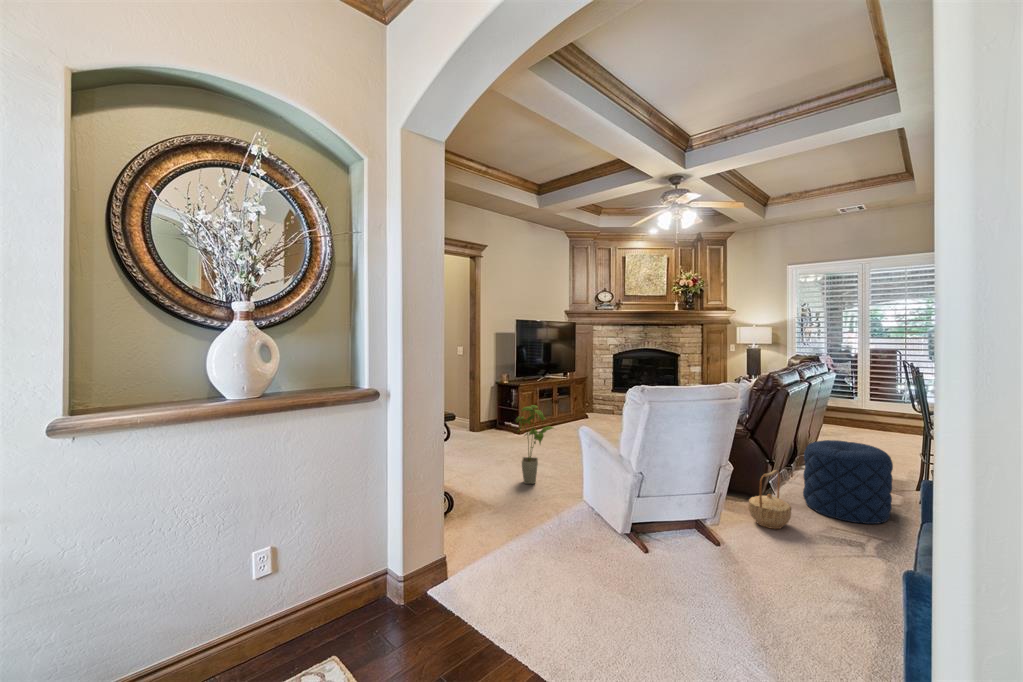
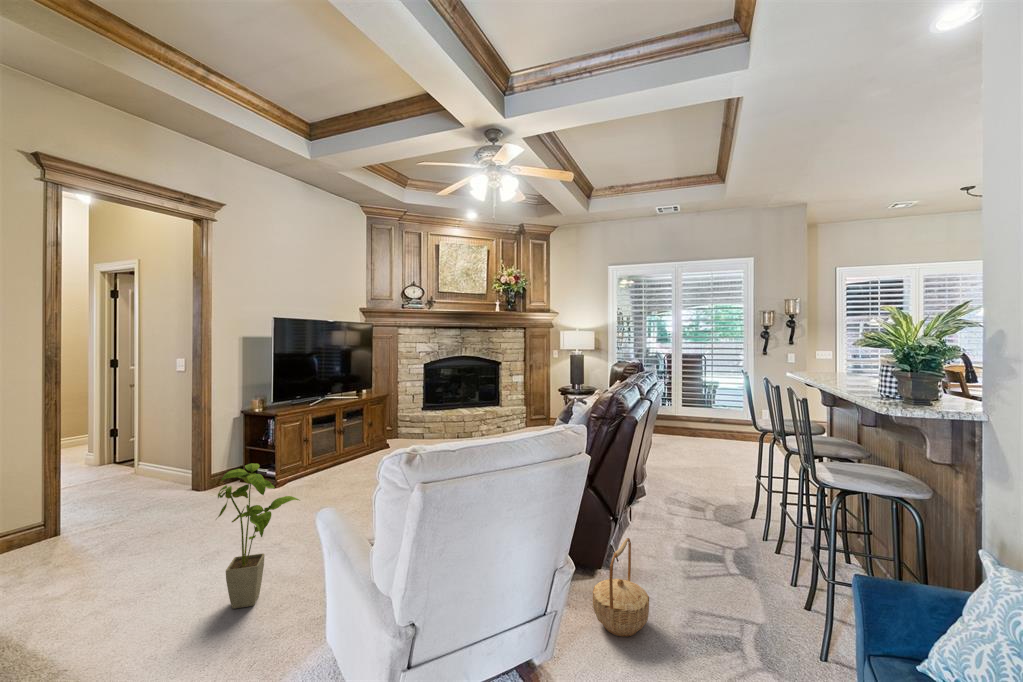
pouf: present [803,440,893,524] -> none [651,476,752,594]

